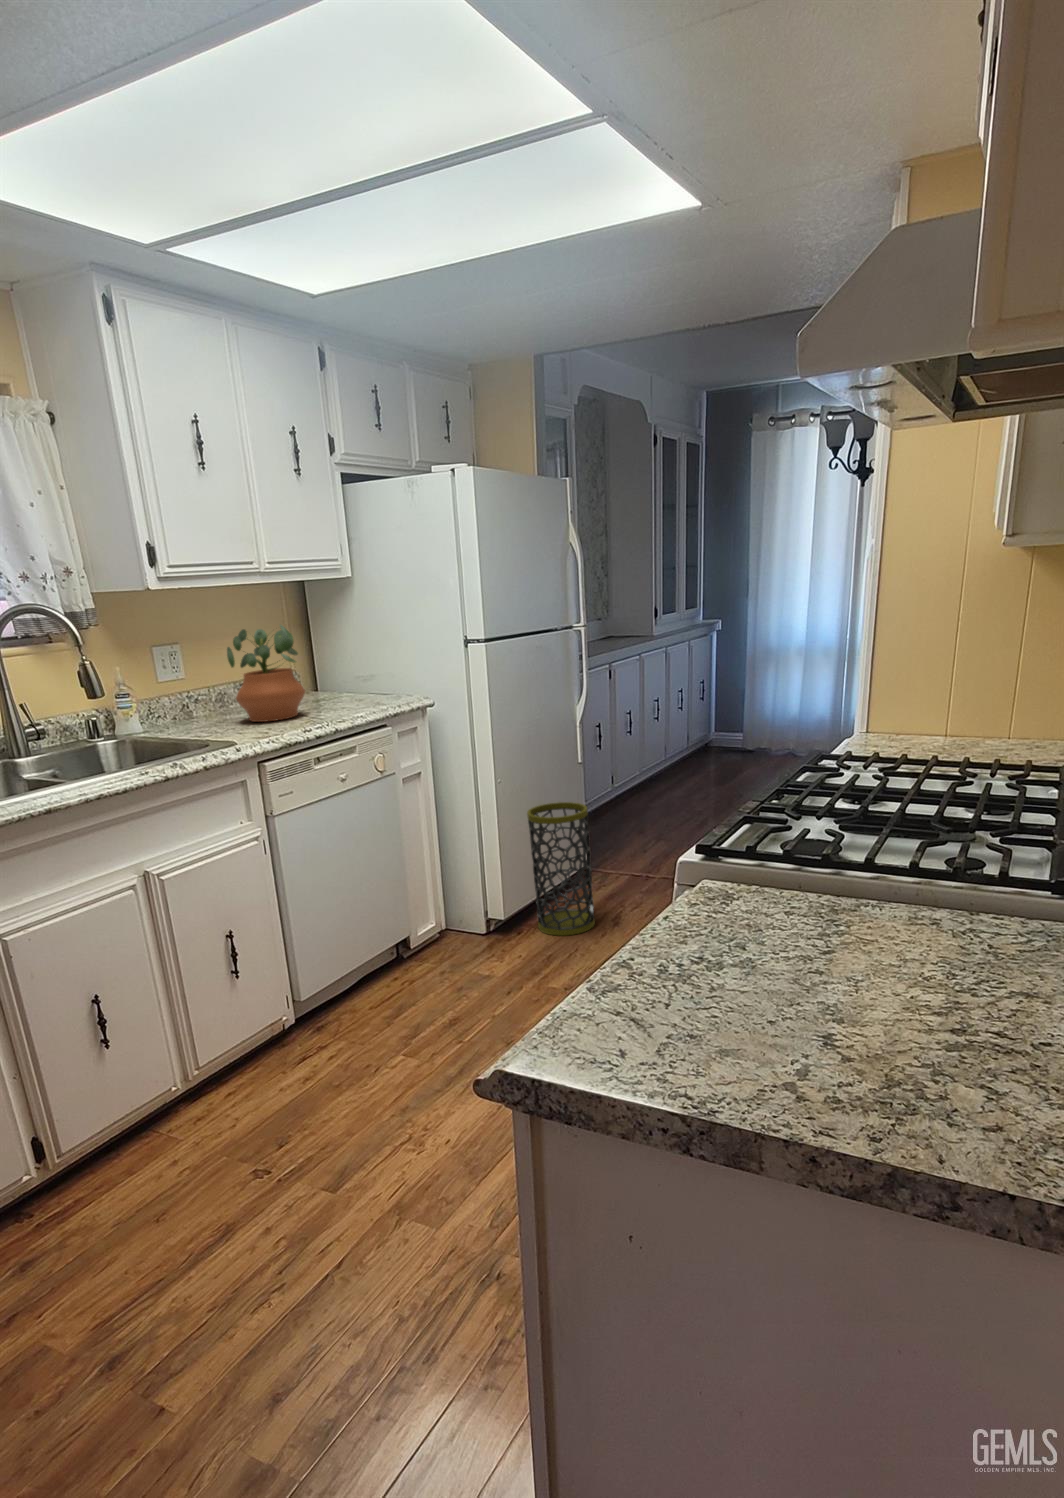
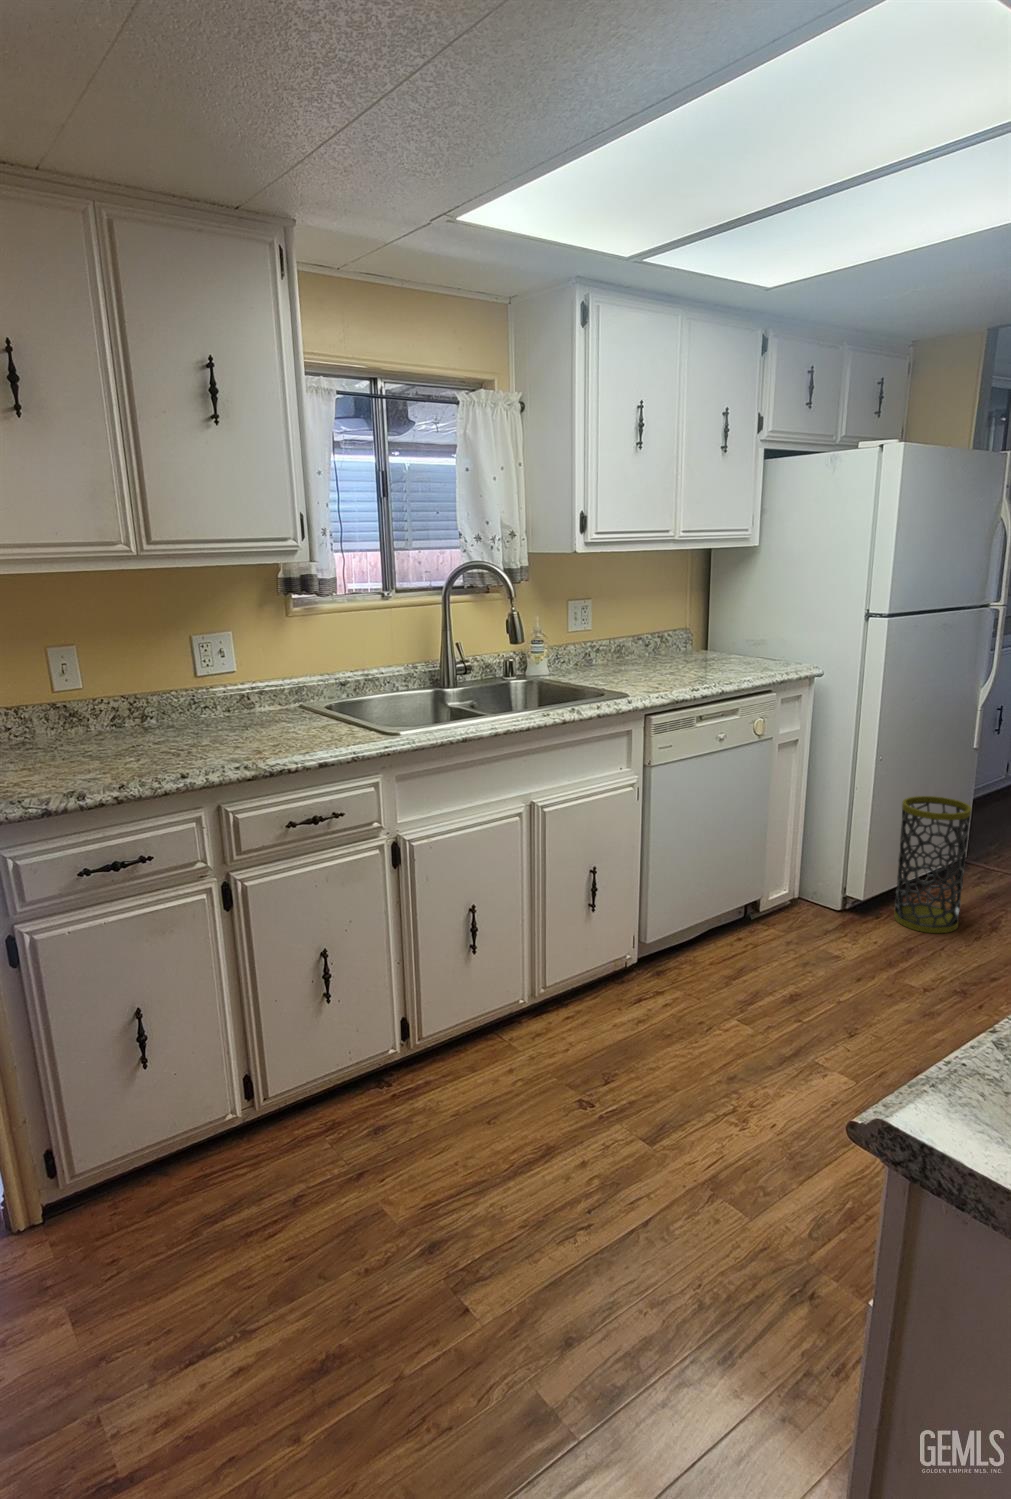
potted plant: present [227,625,305,722] -> none [632,590,699,680]

